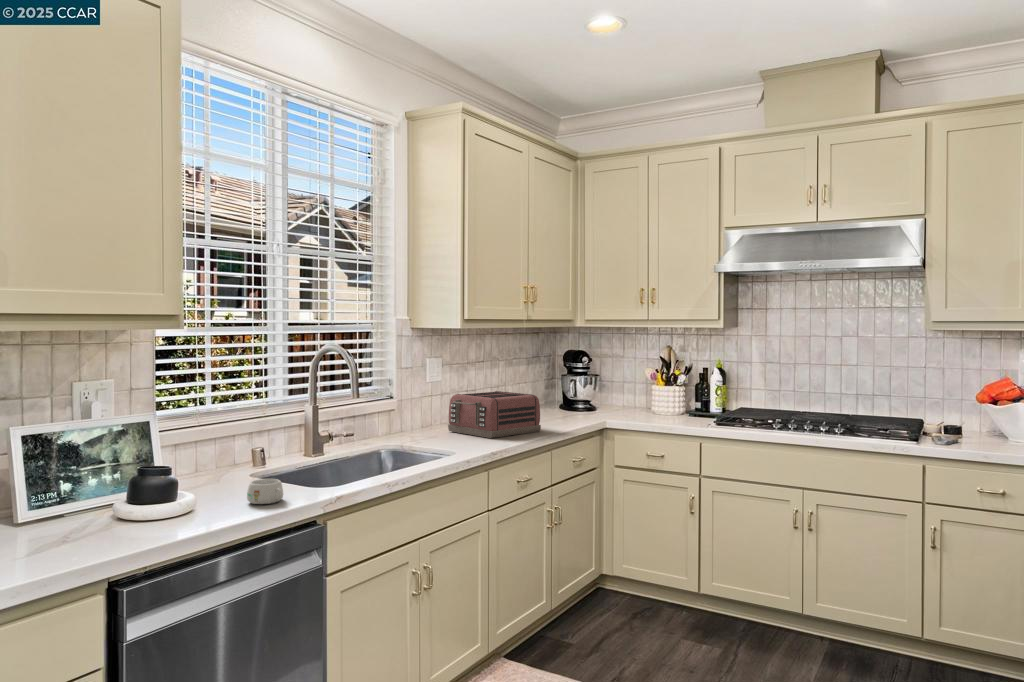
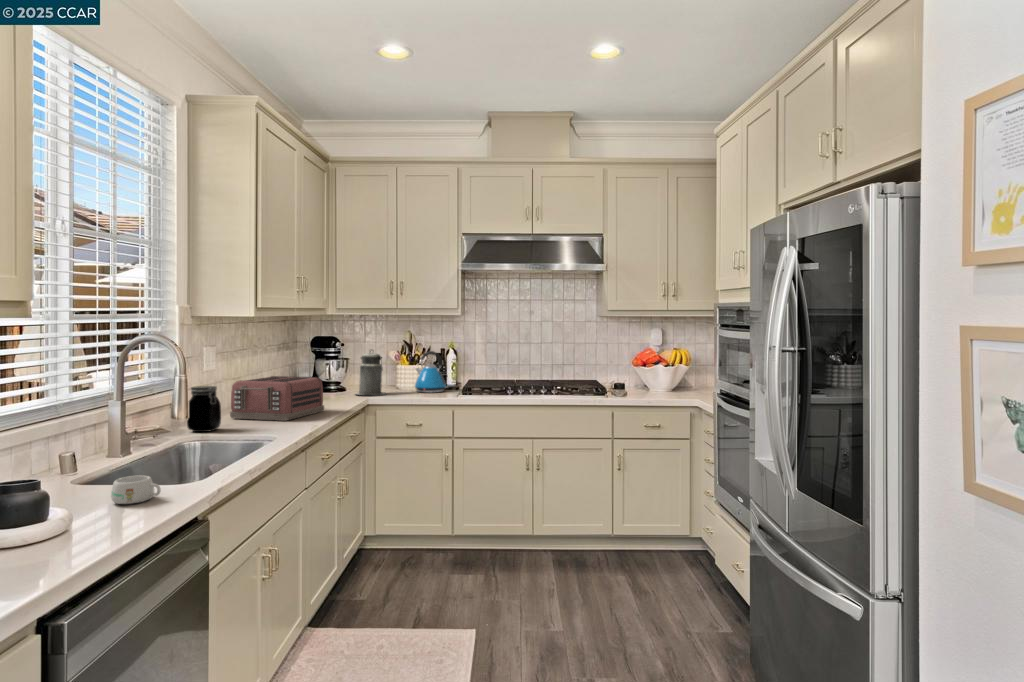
canister: none [596,367,631,418] -> present [356,351,386,395]
kettle: none [665,370,703,419] -> present [415,351,446,392]
jar: none [396,398,427,442] -> present [187,386,221,432]

